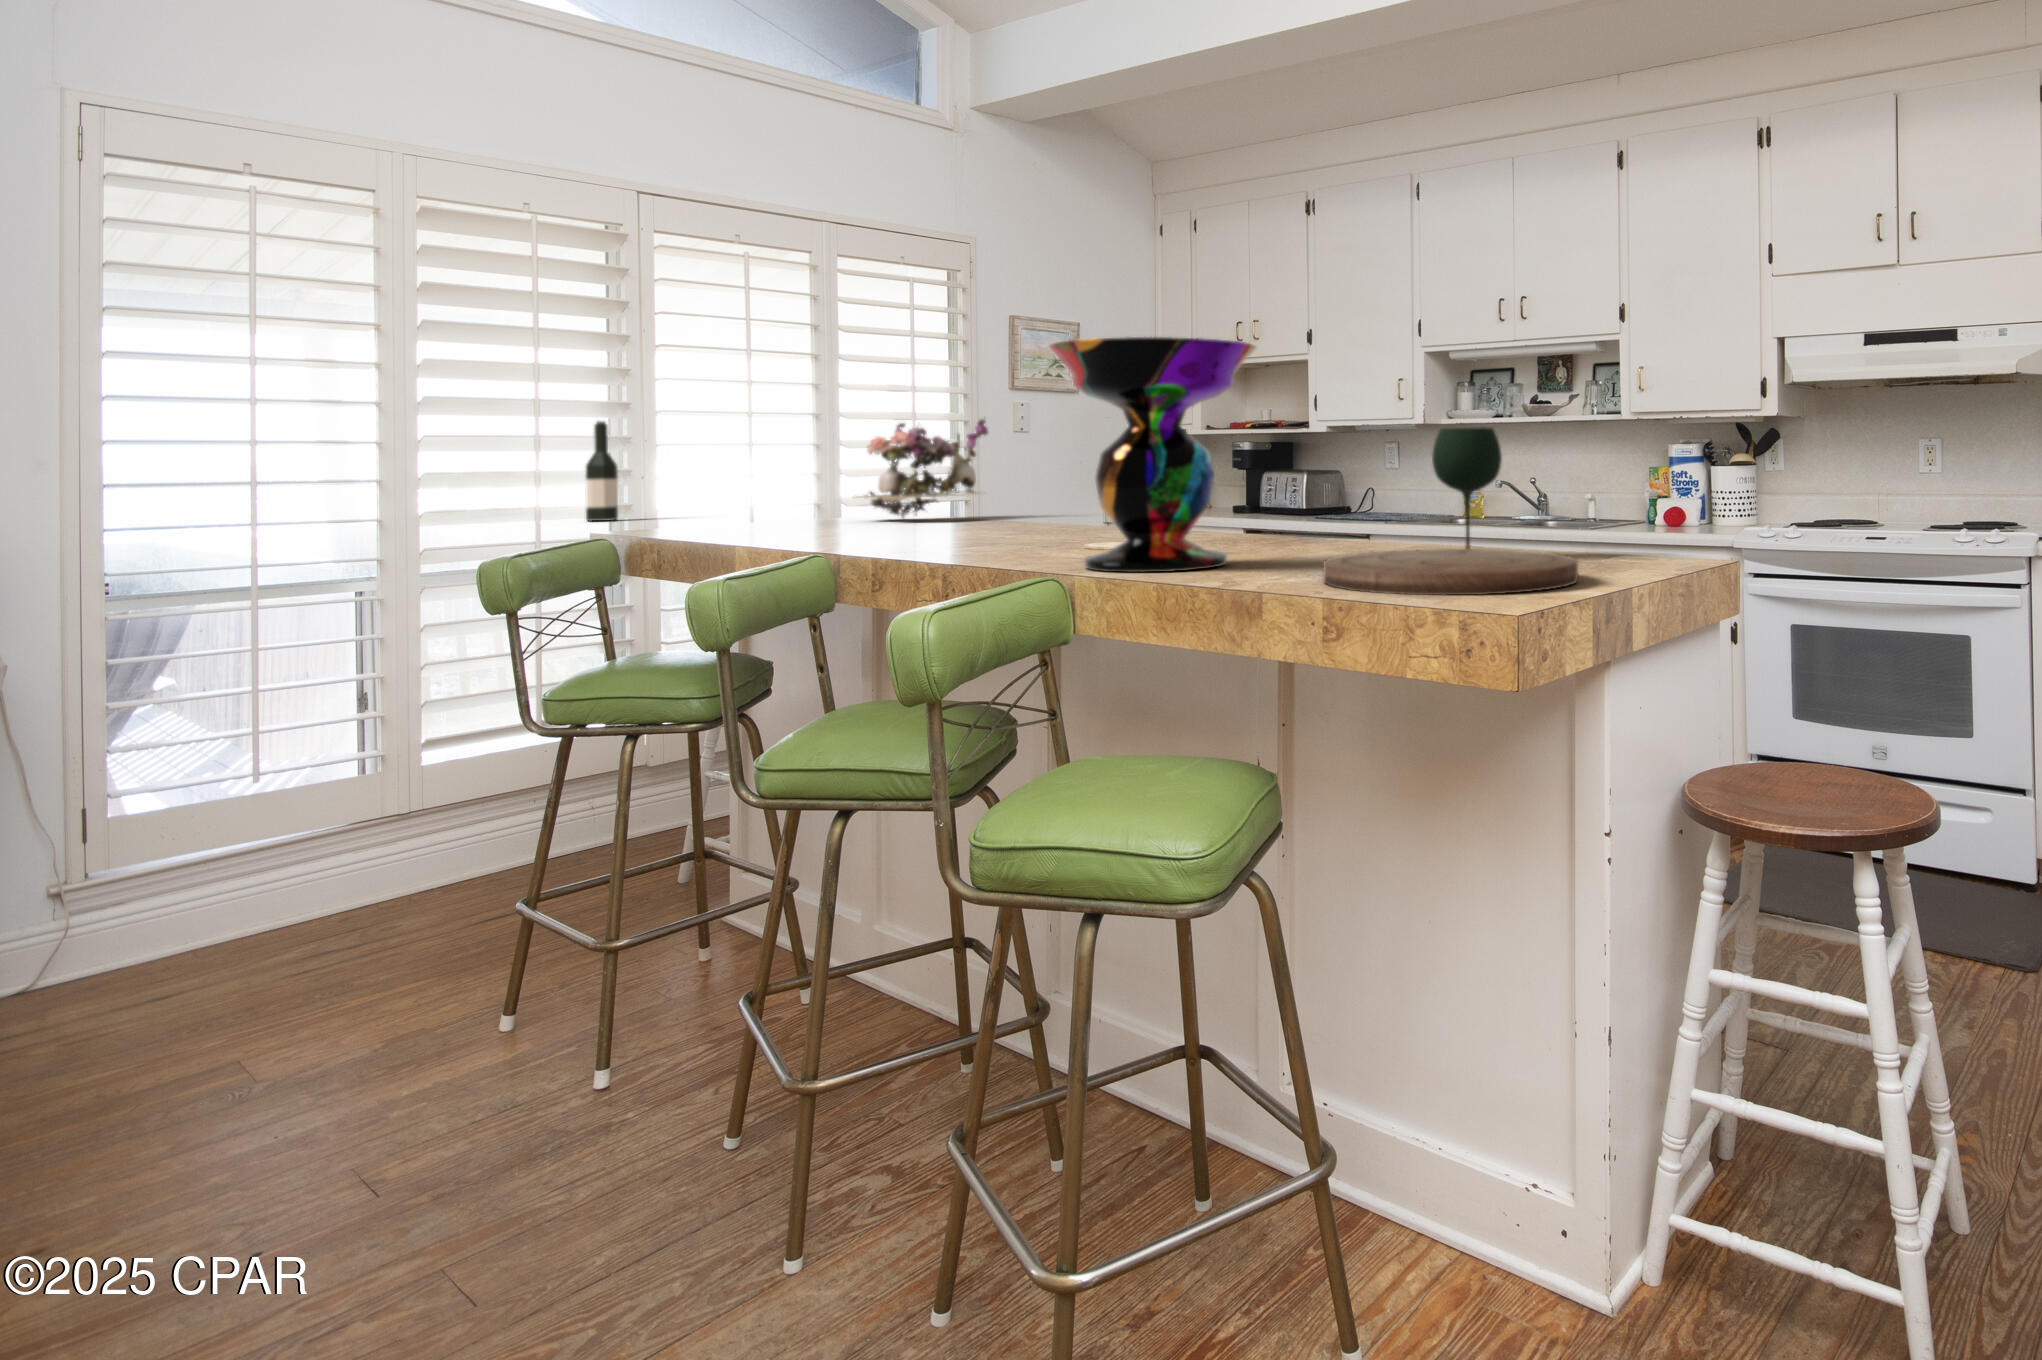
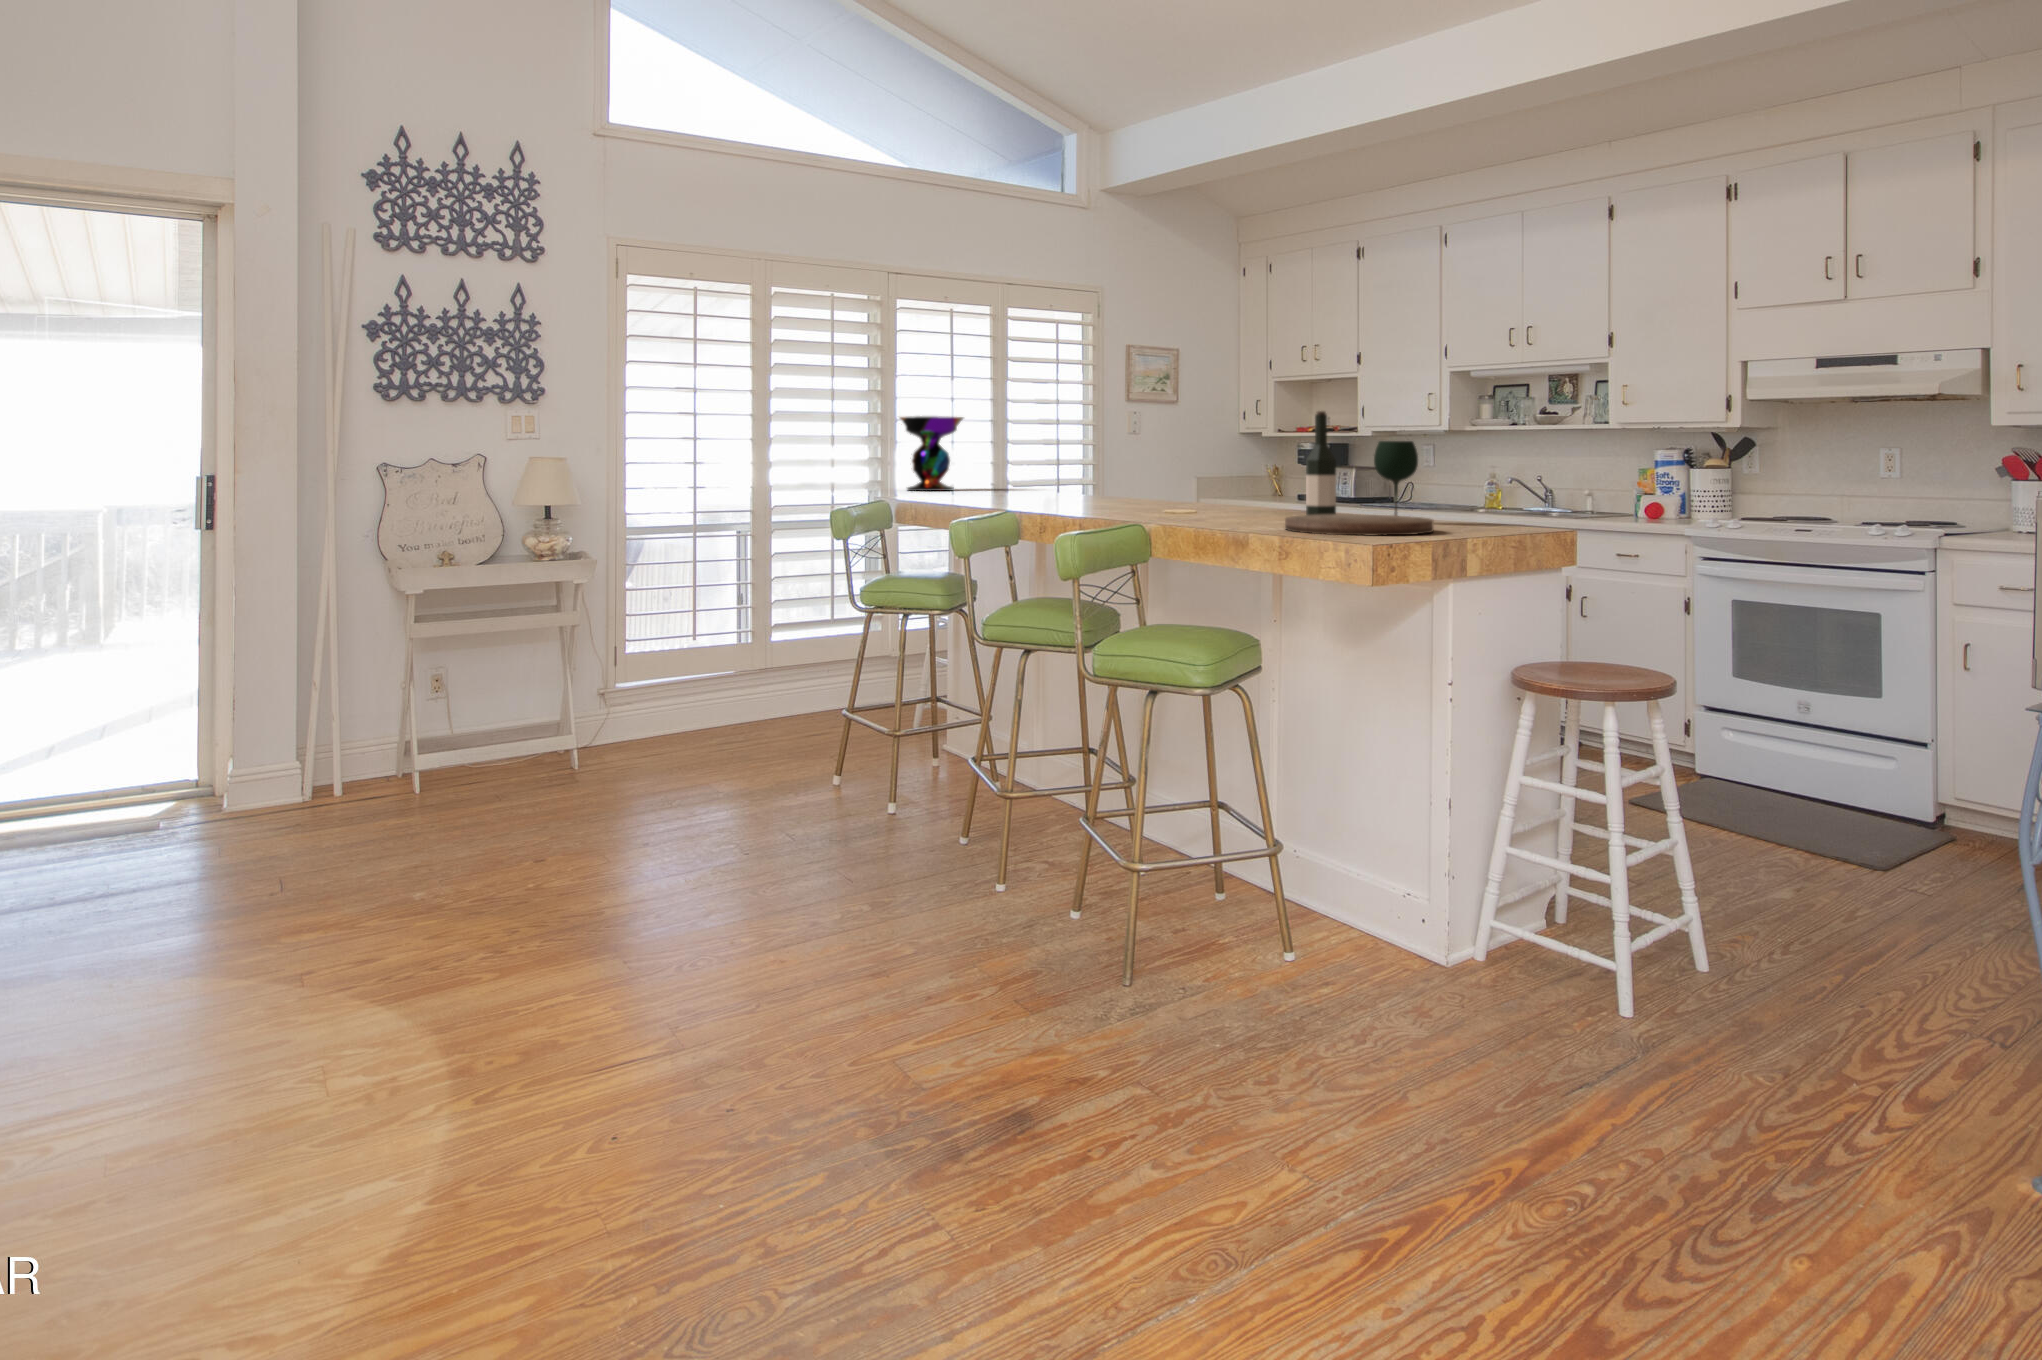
decorative bowl: present [1048,337,1256,572] -> present [900,416,963,491]
flower arrangement: present [853,419,988,517] -> none [1020,424,1109,496]
wine bottle: present [585,421,618,521] -> present [1306,411,1336,515]

